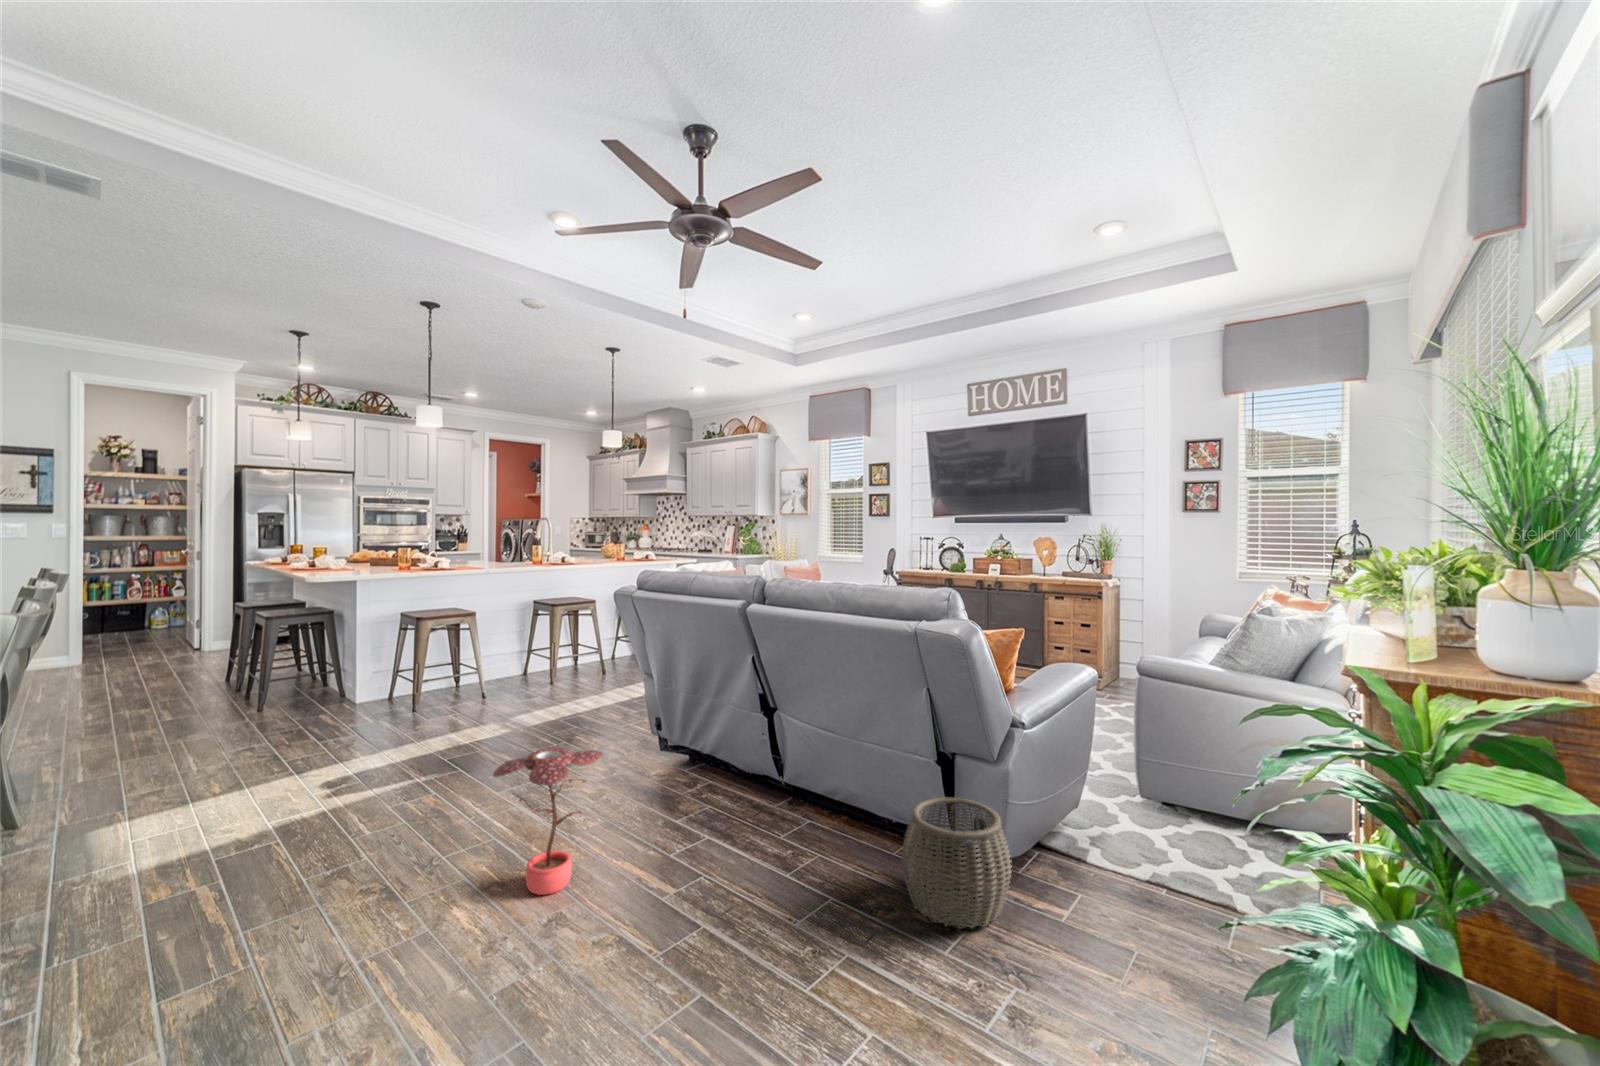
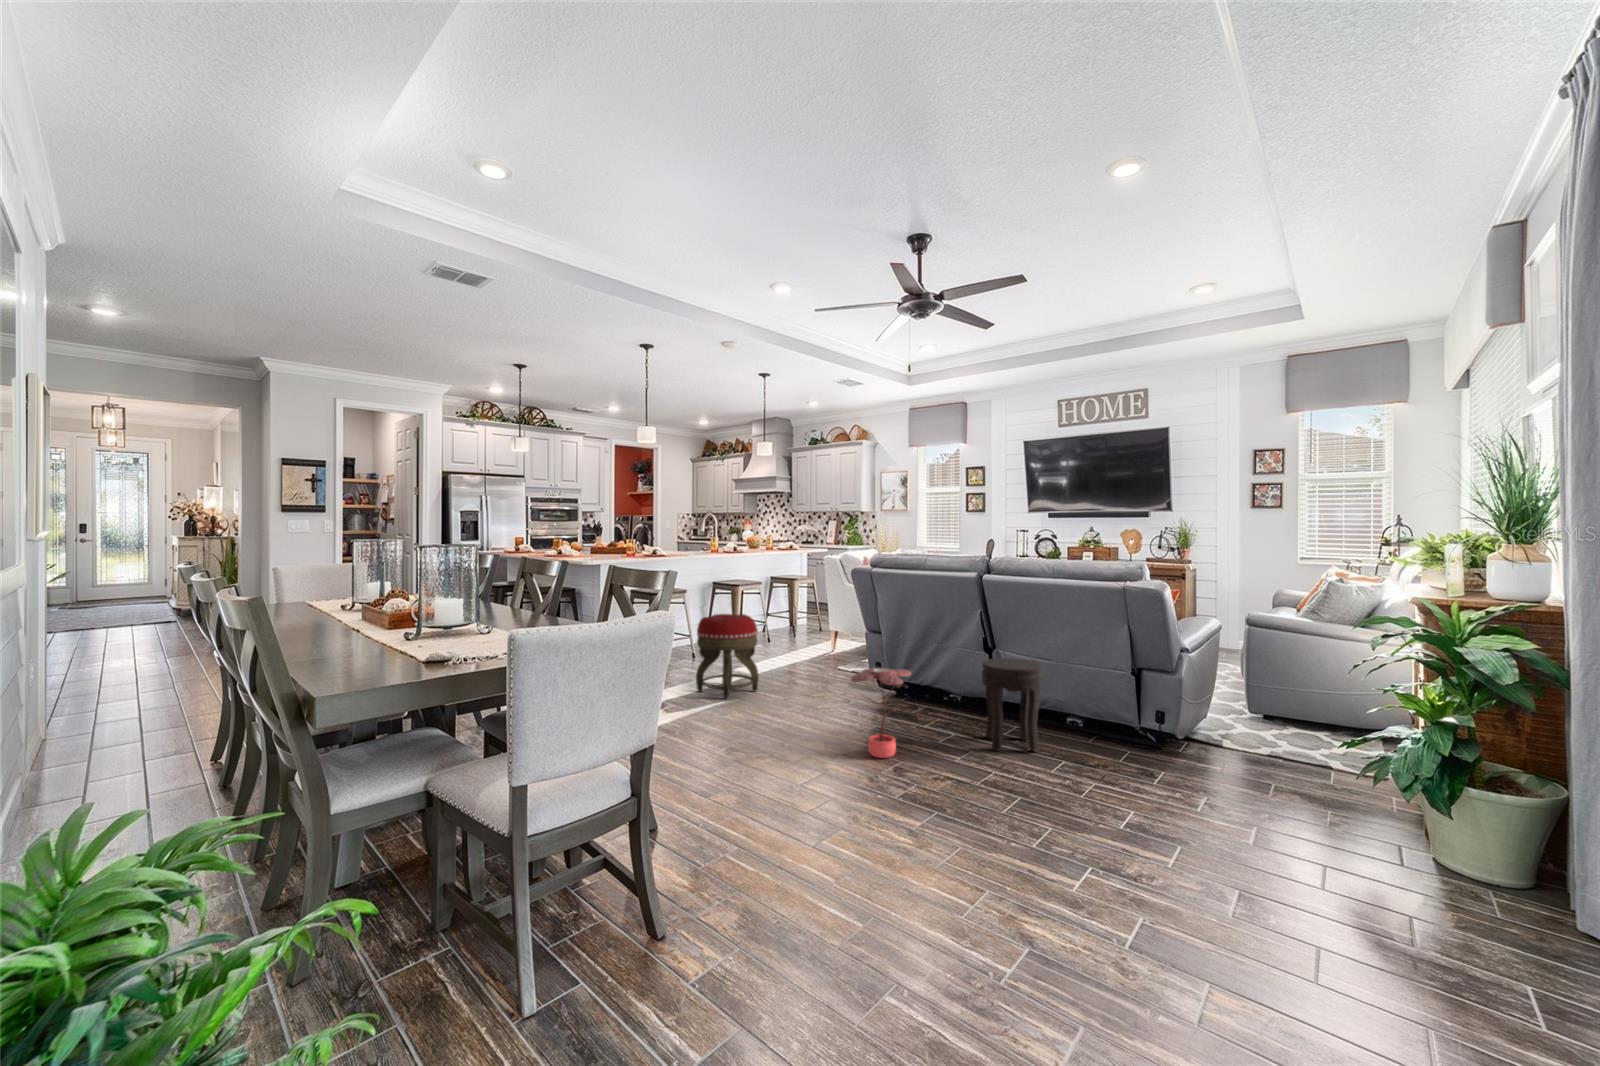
footstool: none [408,649,501,769] -> present [696,614,759,699]
side table: none [724,727,812,879] -> present [982,658,1043,752]
woven basket: present [901,798,1011,929] -> none [1113,699,1191,773]

